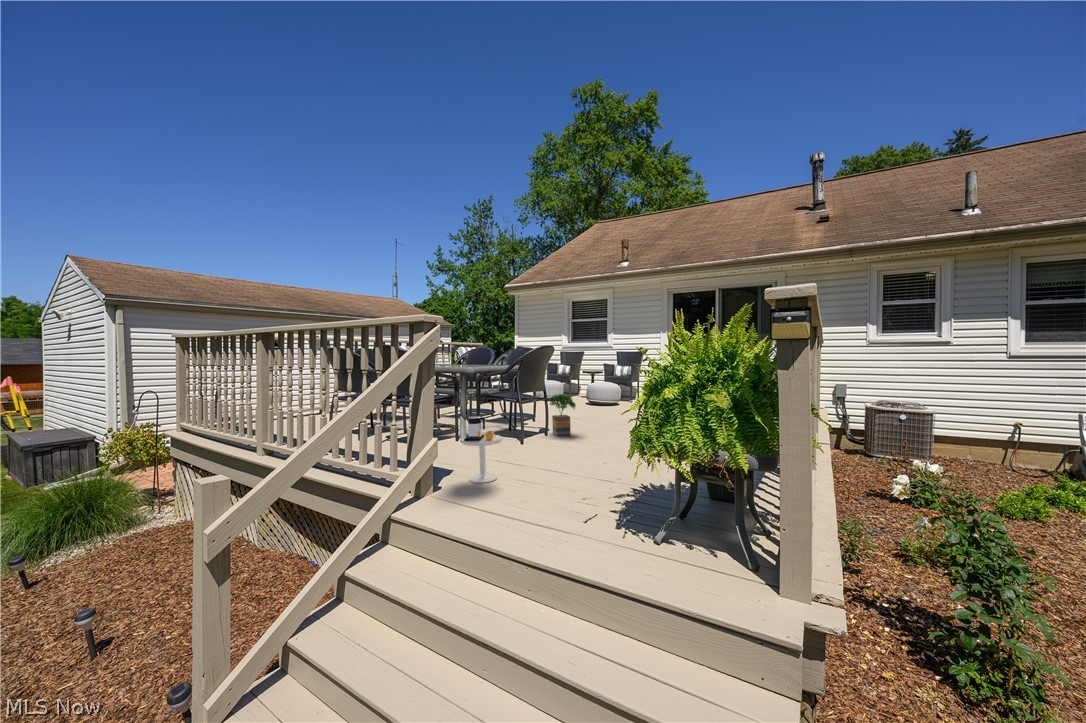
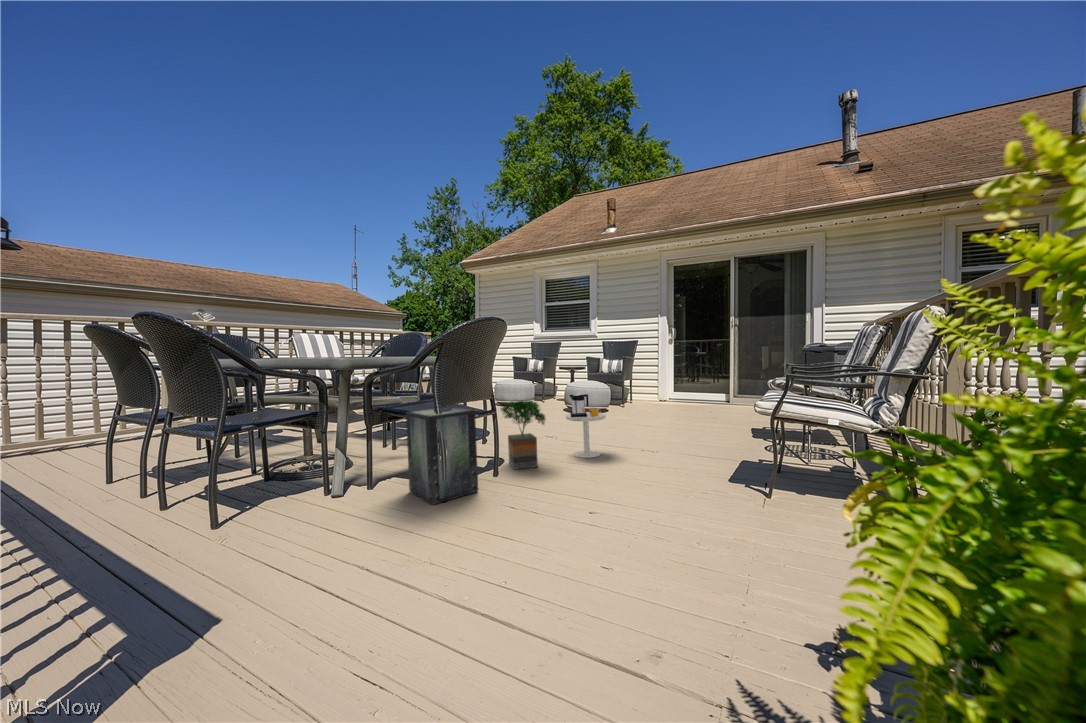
storage box: none [500,397,539,448] -> present [406,407,478,505]
side table: present [461,416,502,483] -> present [566,394,606,458]

